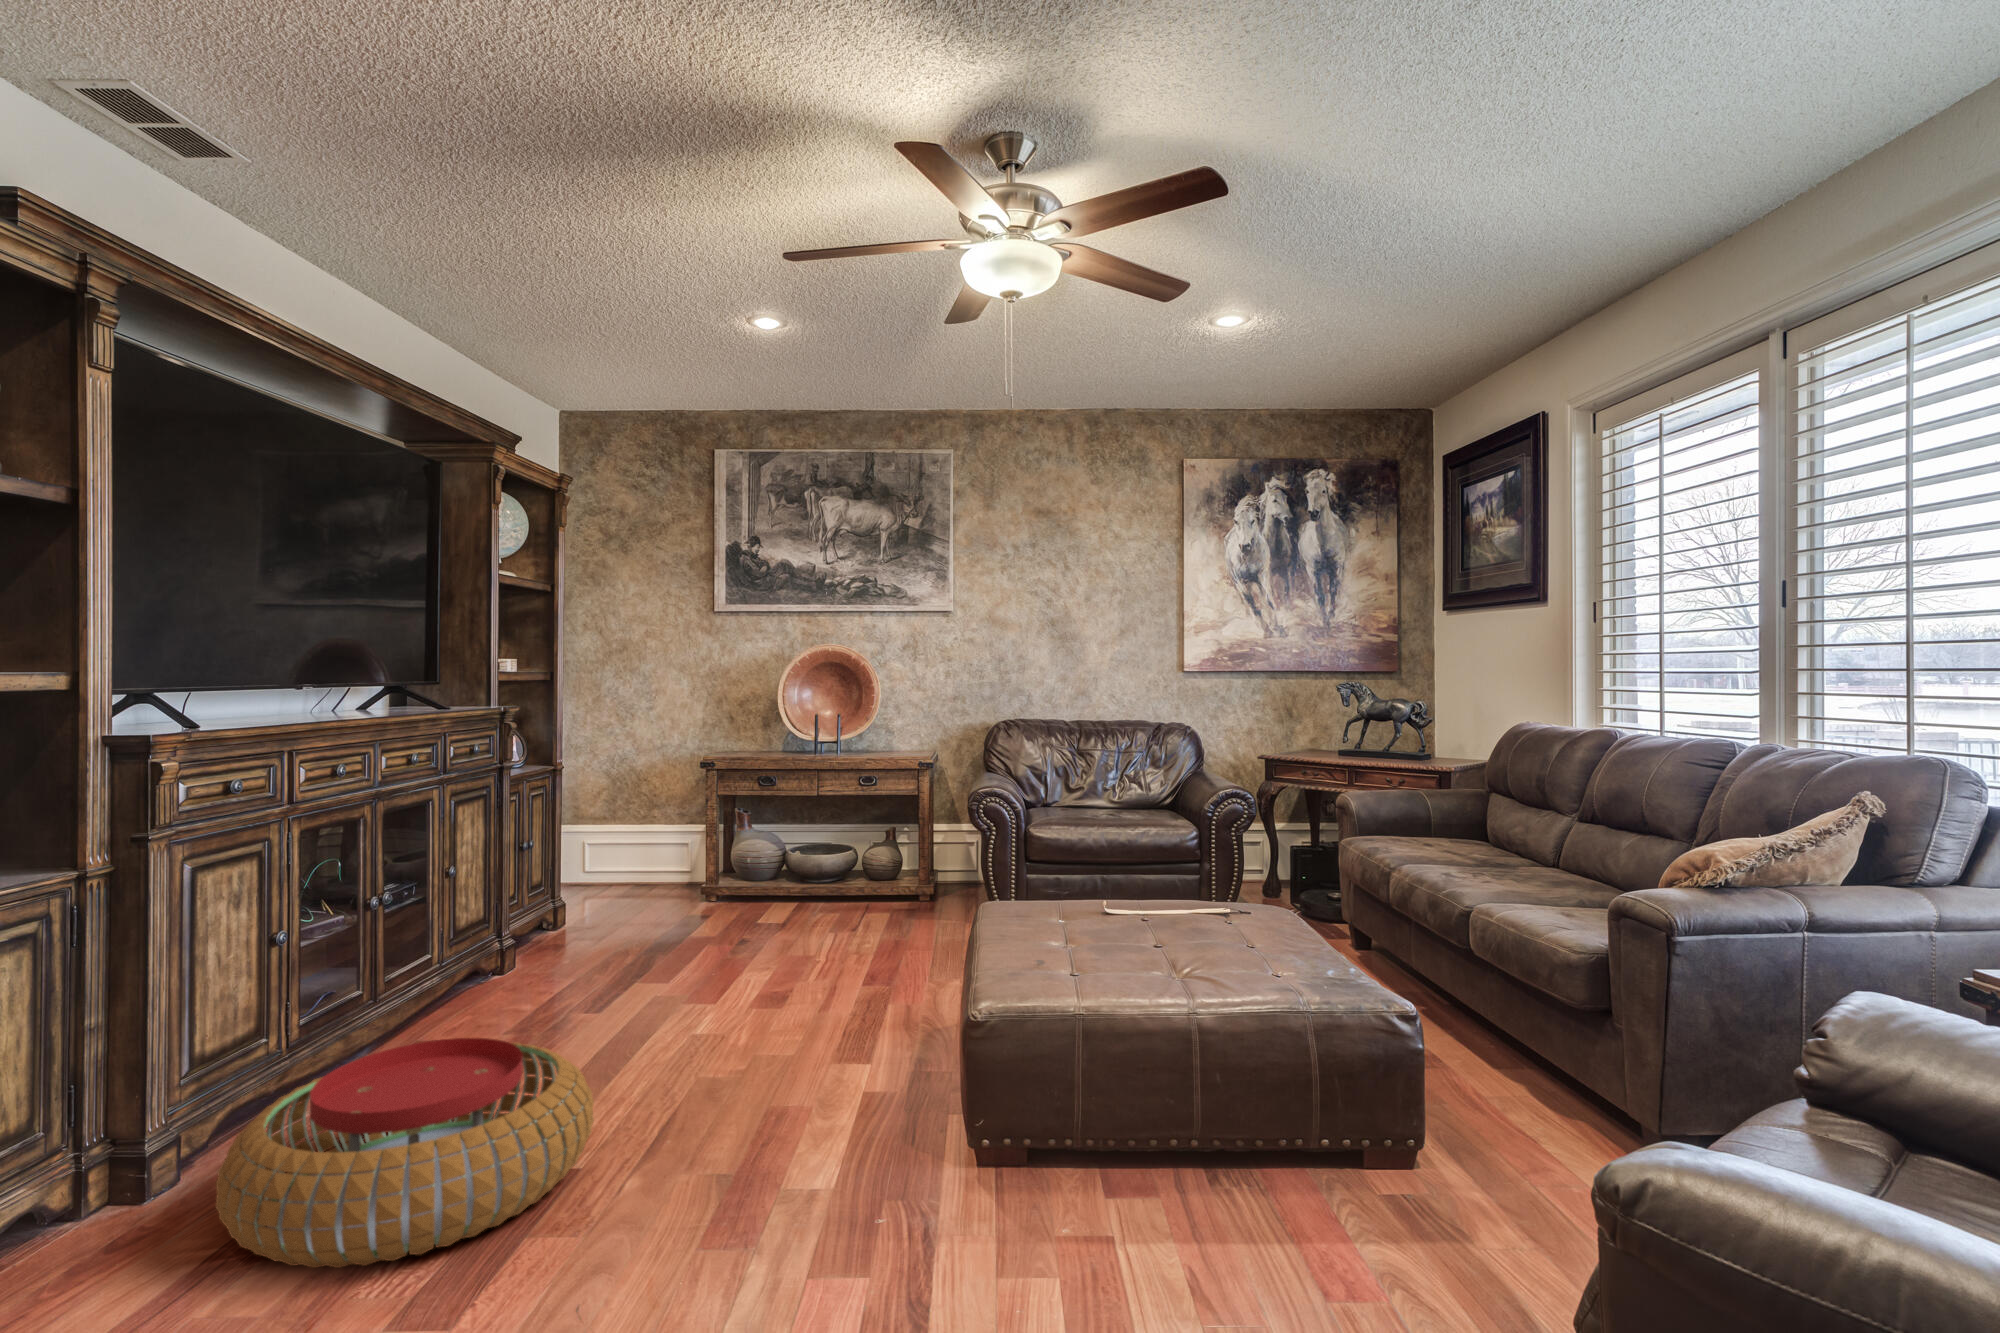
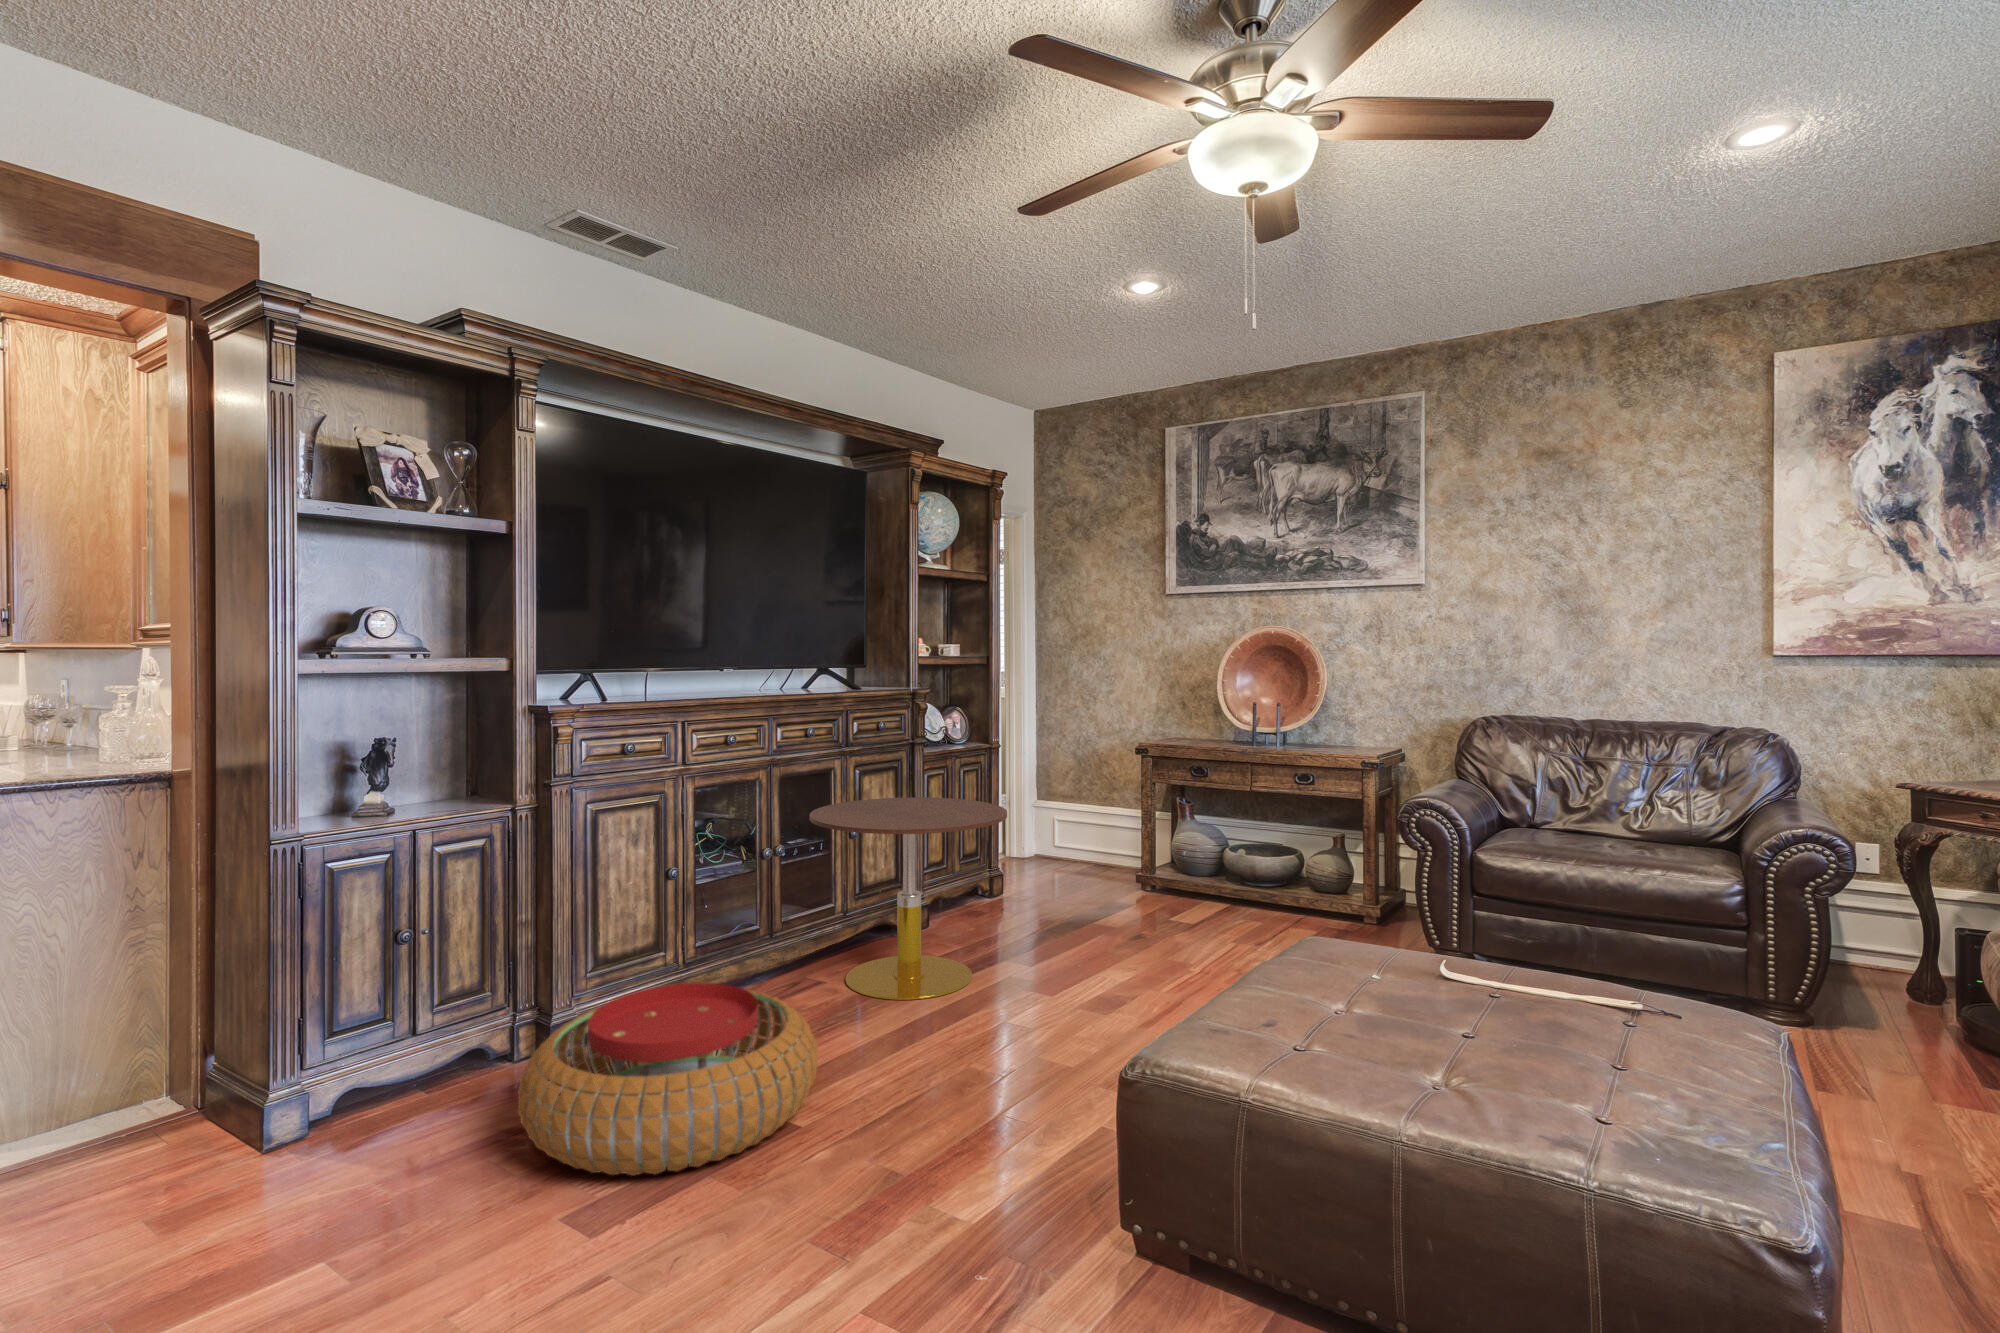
side table: none [427,821,661,1040] -> present [810,797,1007,1000]

